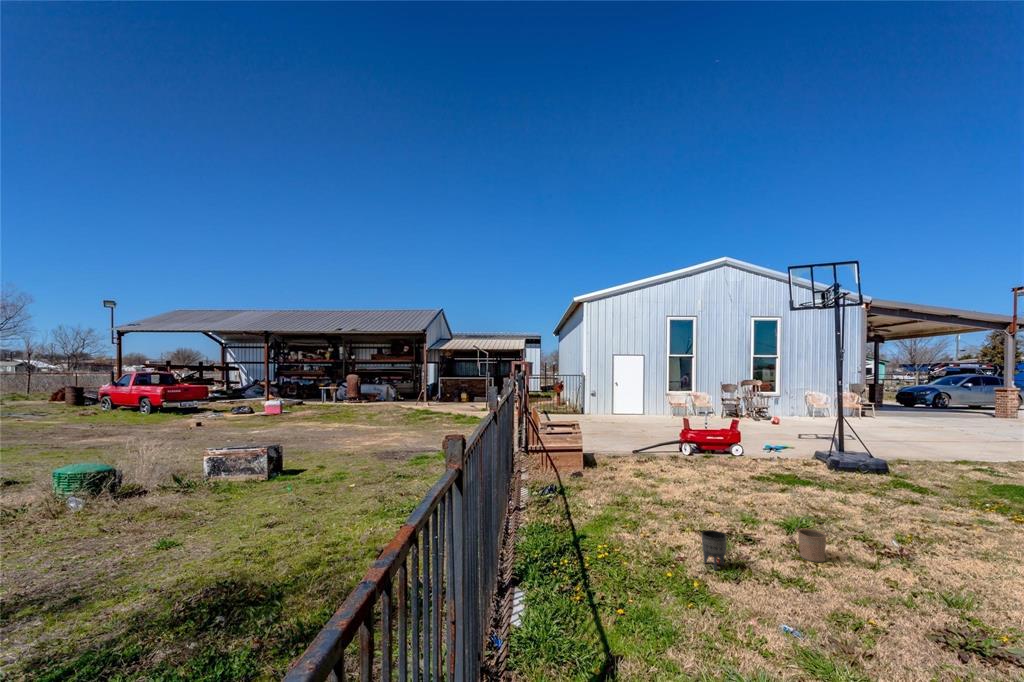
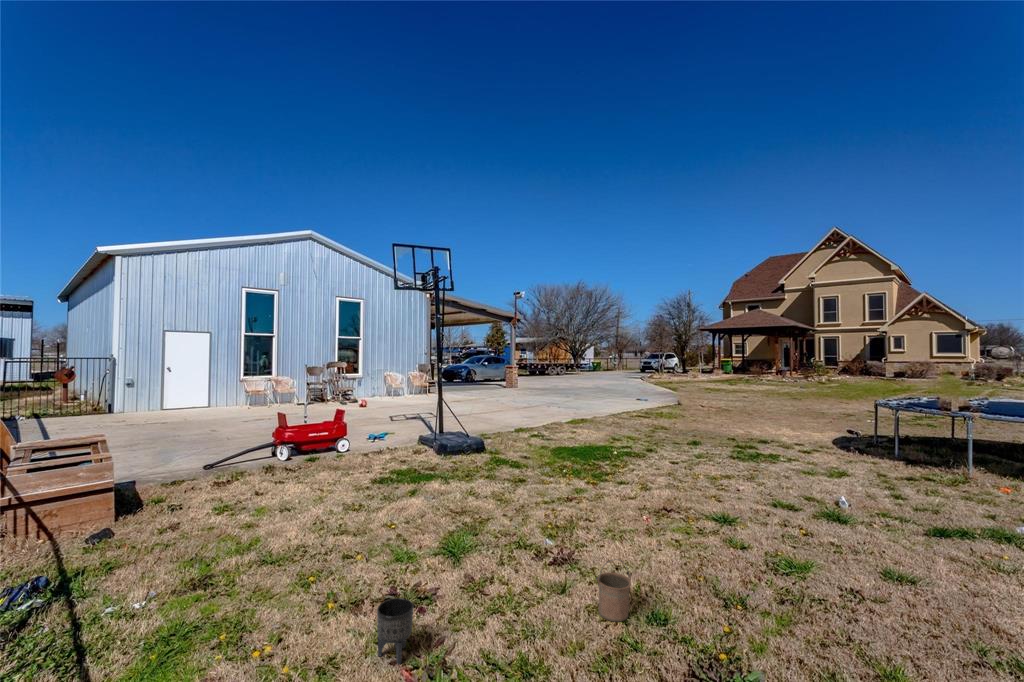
bucket: present [796,527,828,562] -> present [596,559,631,622]

